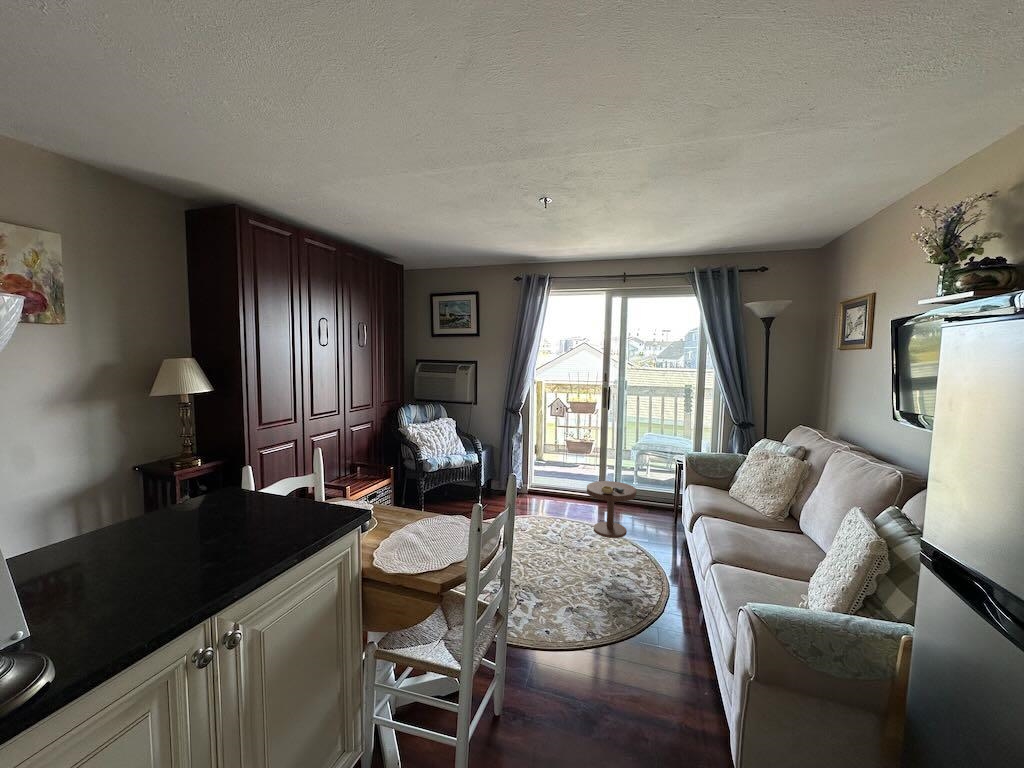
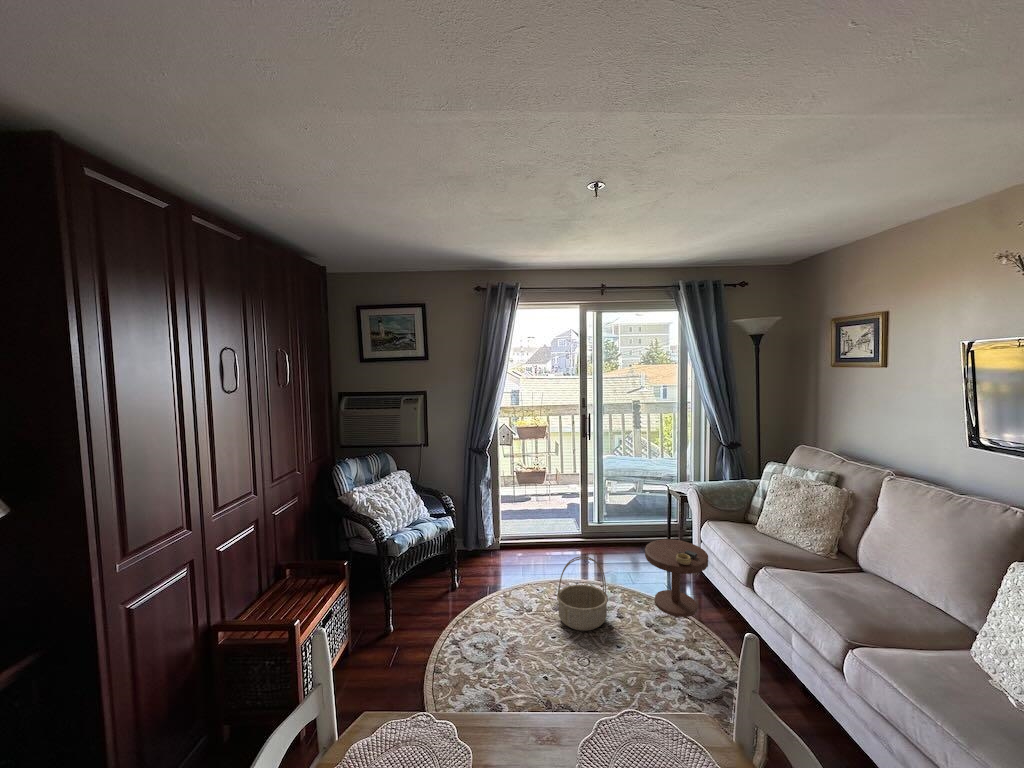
basket: none [534,490,574,547] -> present [557,556,608,631]

